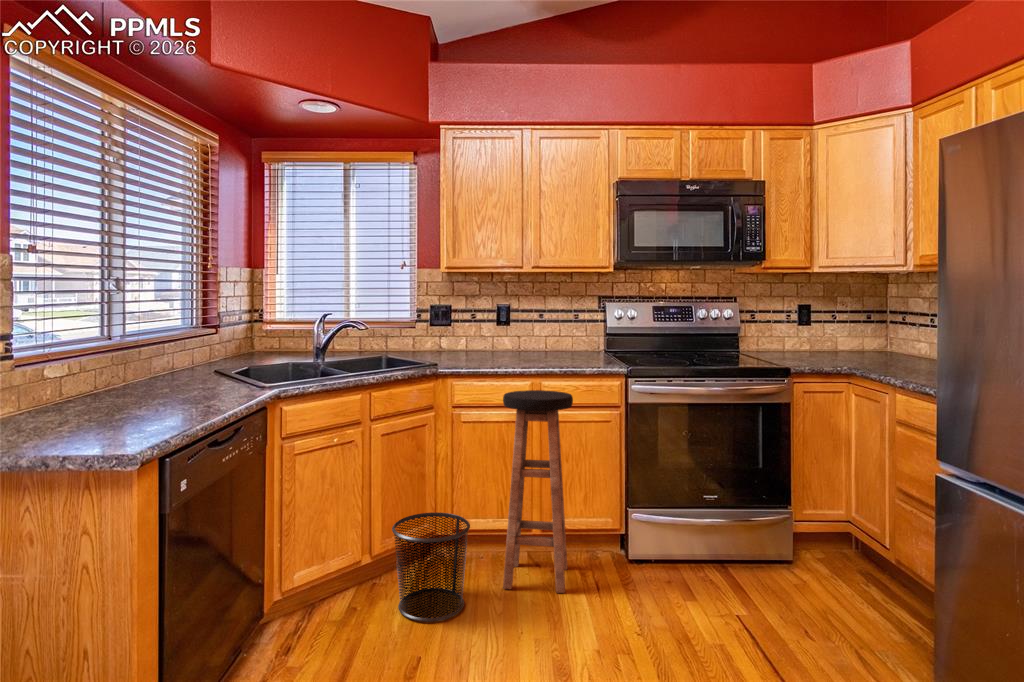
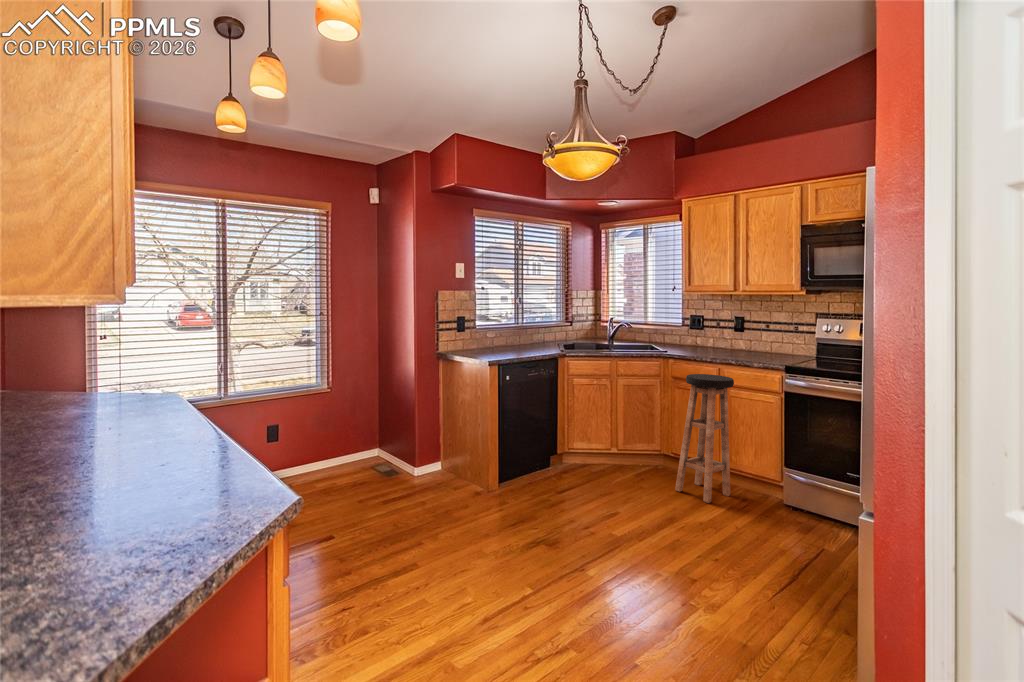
waste bin: present [392,512,470,622] -> none [610,434,654,490]

